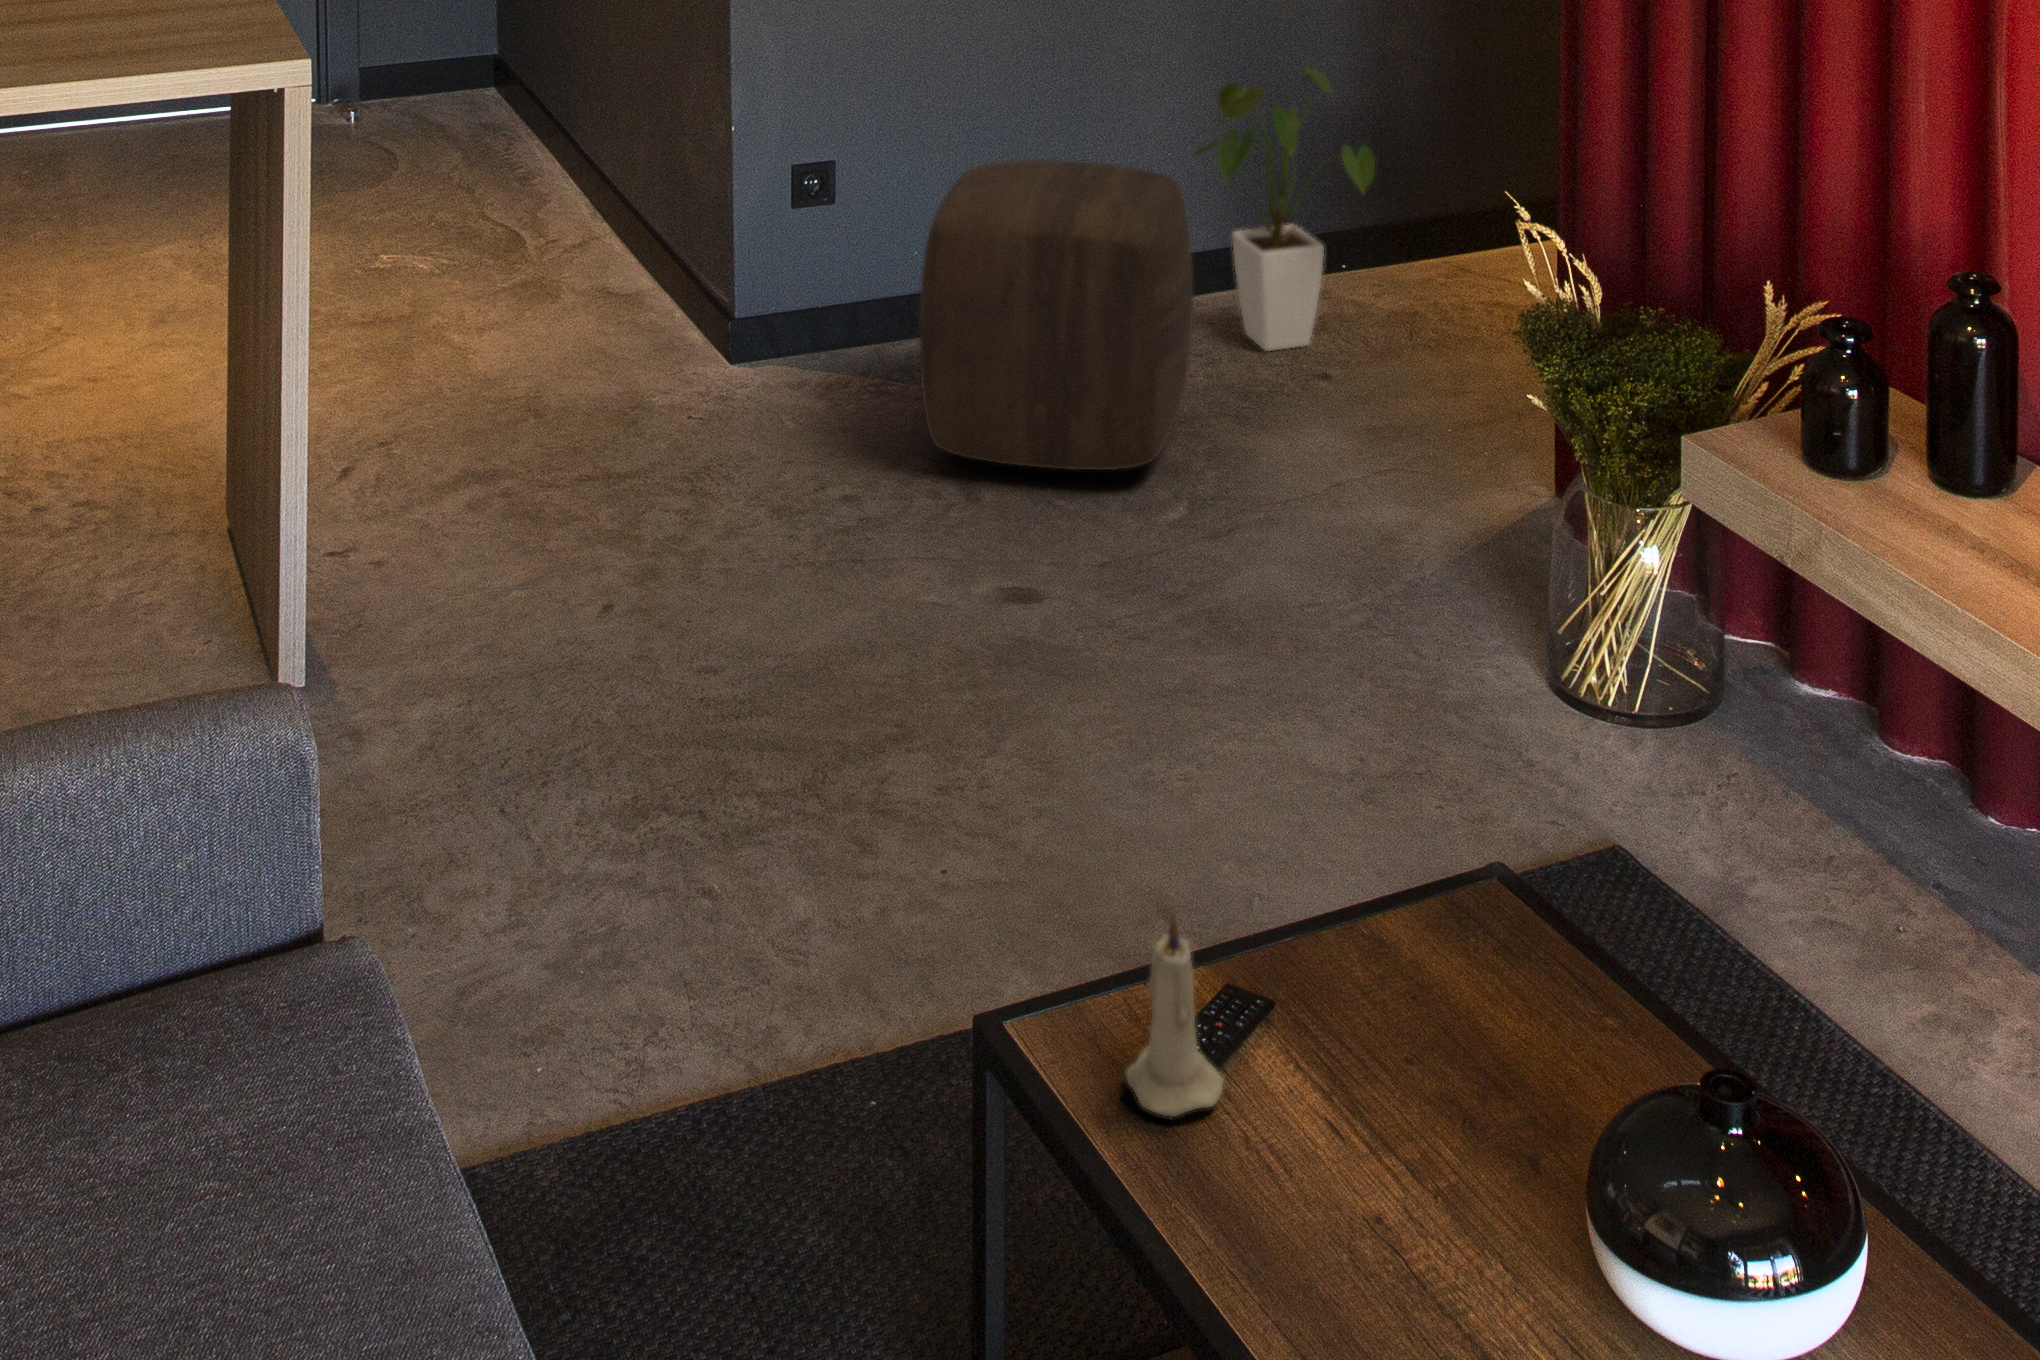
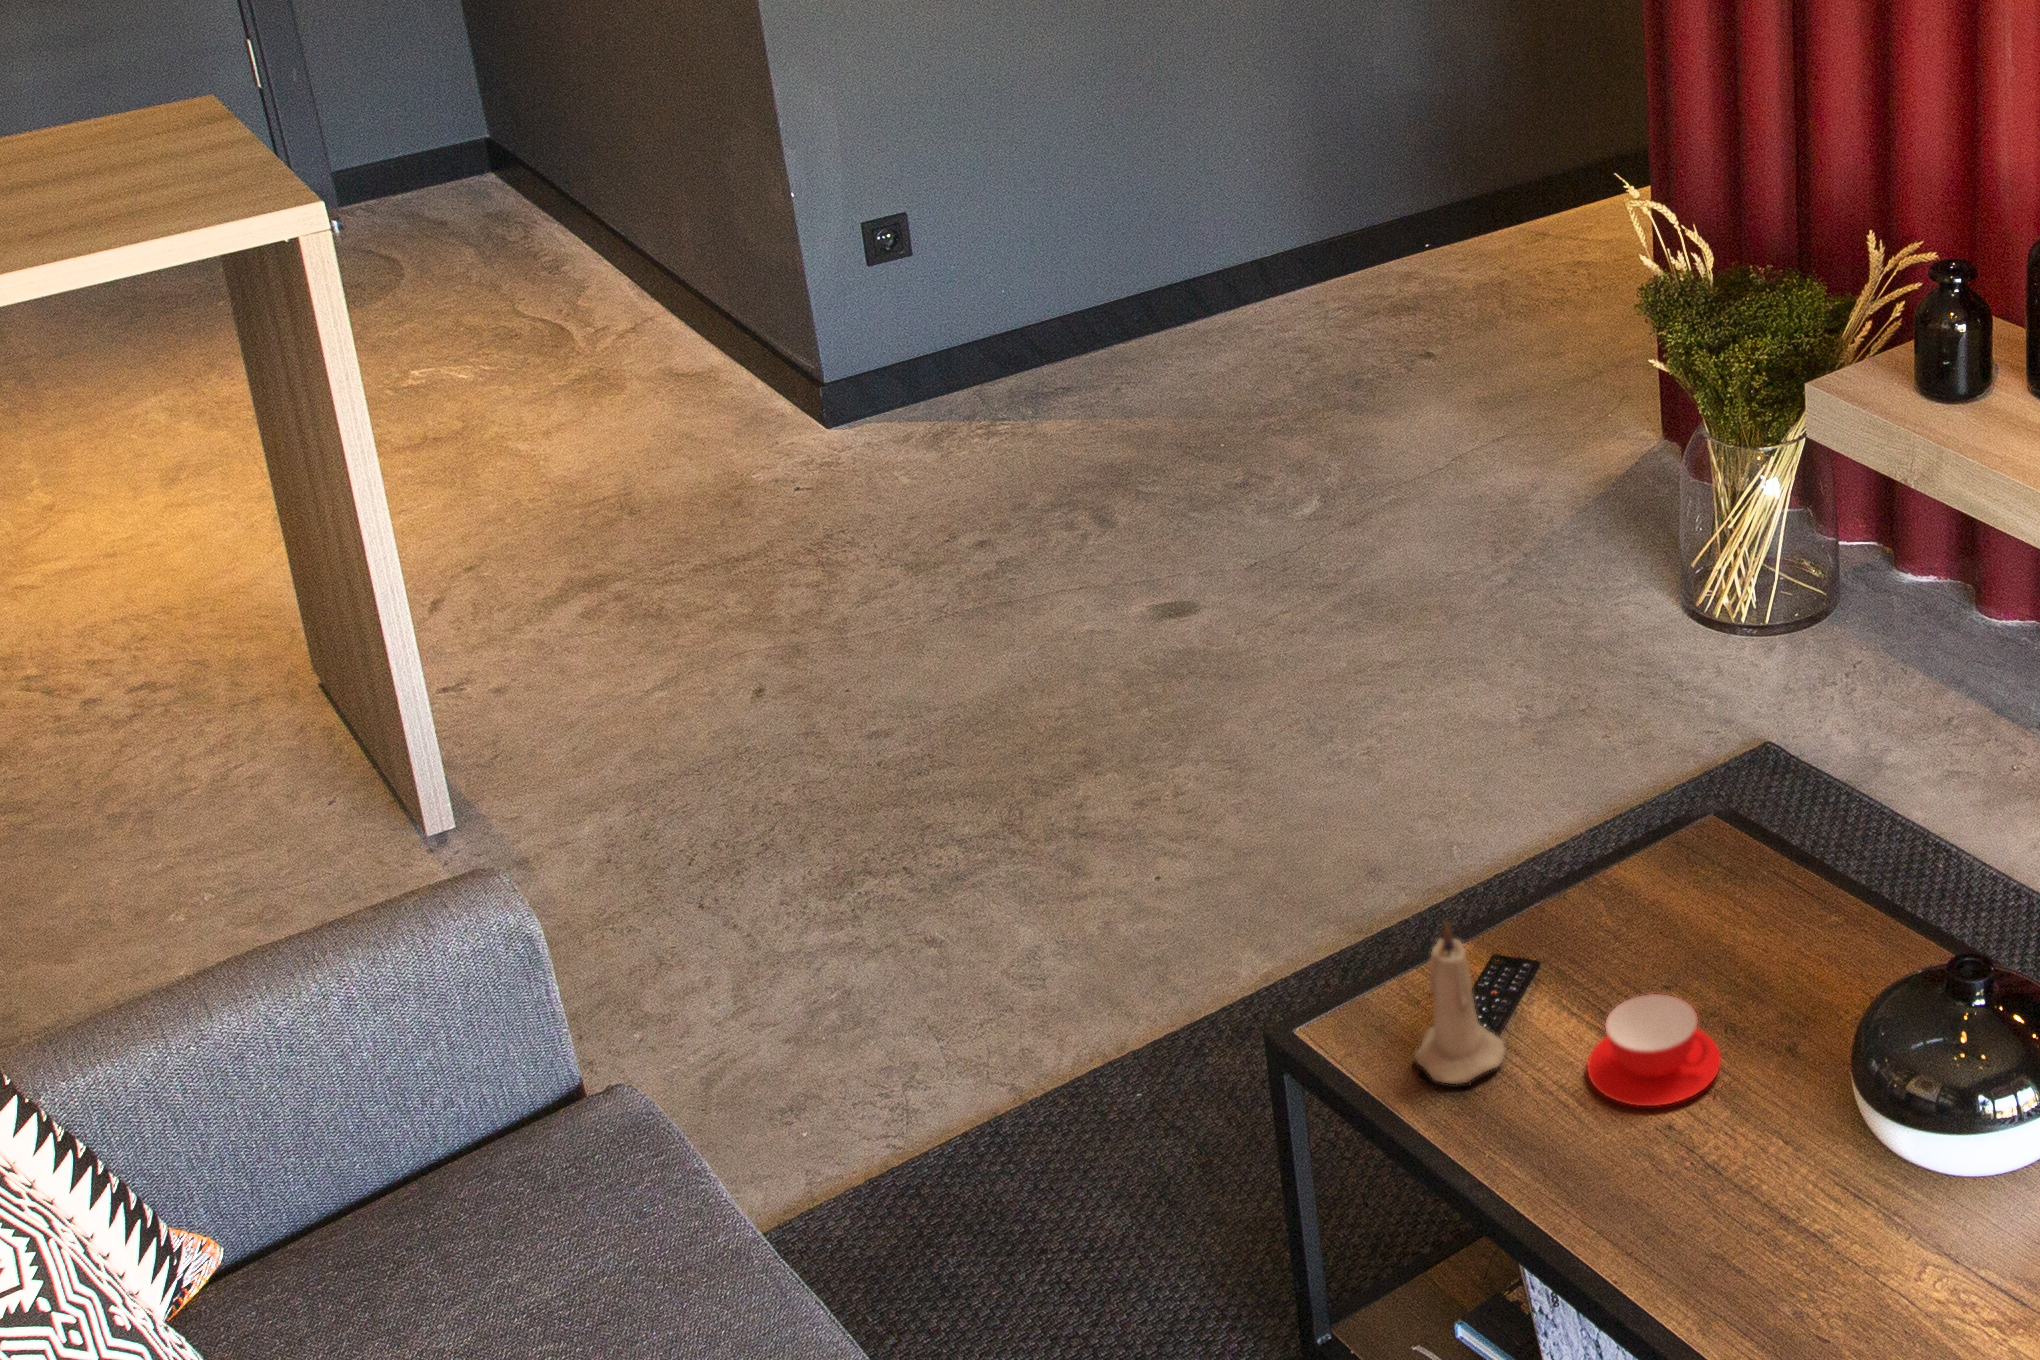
house plant: present [1193,67,1375,351] -> none [1305,63,1492,347]
ottoman: present [919,160,1193,470] -> none [1050,196,1332,496]
teacup: none [1309,1054,1461,1193] -> present [1587,994,1721,1106]

